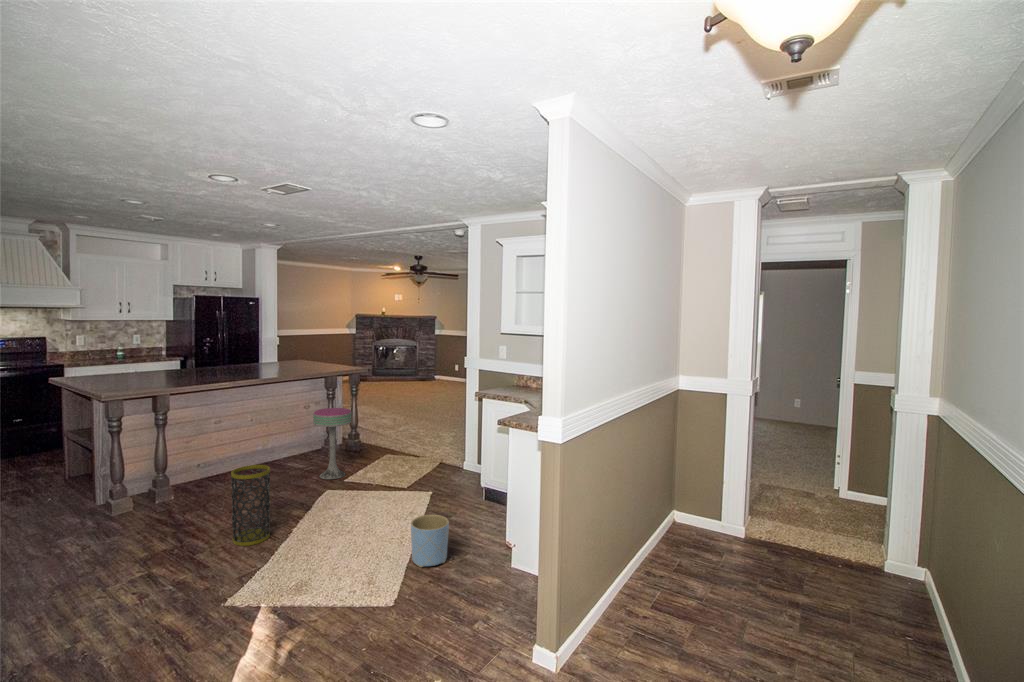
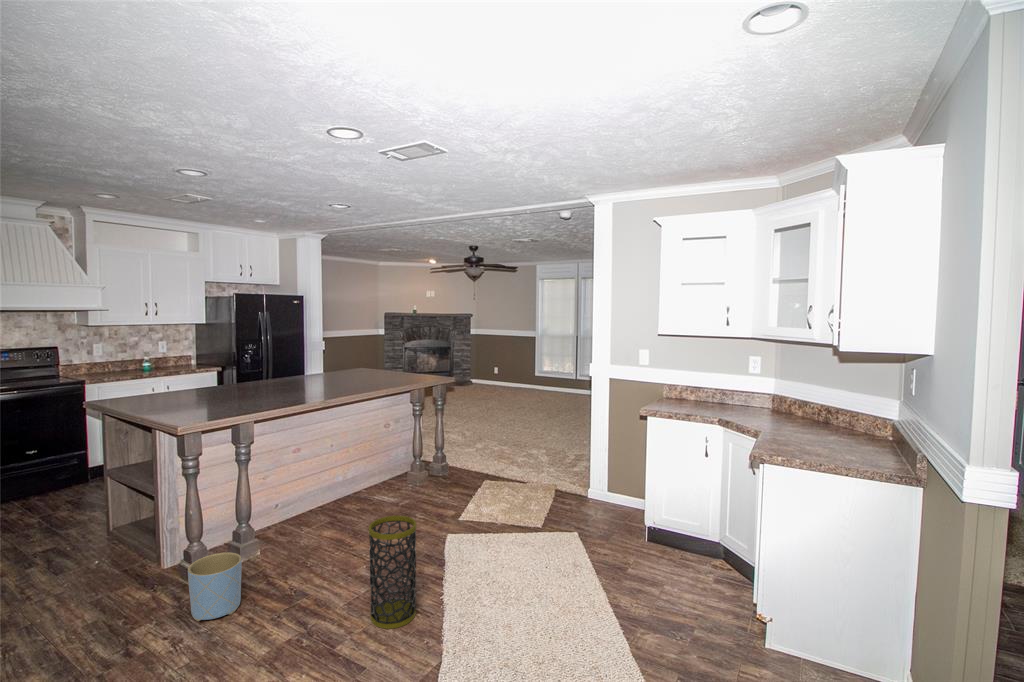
bar stool: present [313,408,352,479] -> none [415,429,460,518]
planter: present [411,514,449,567] -> present [188,552,242,621]

